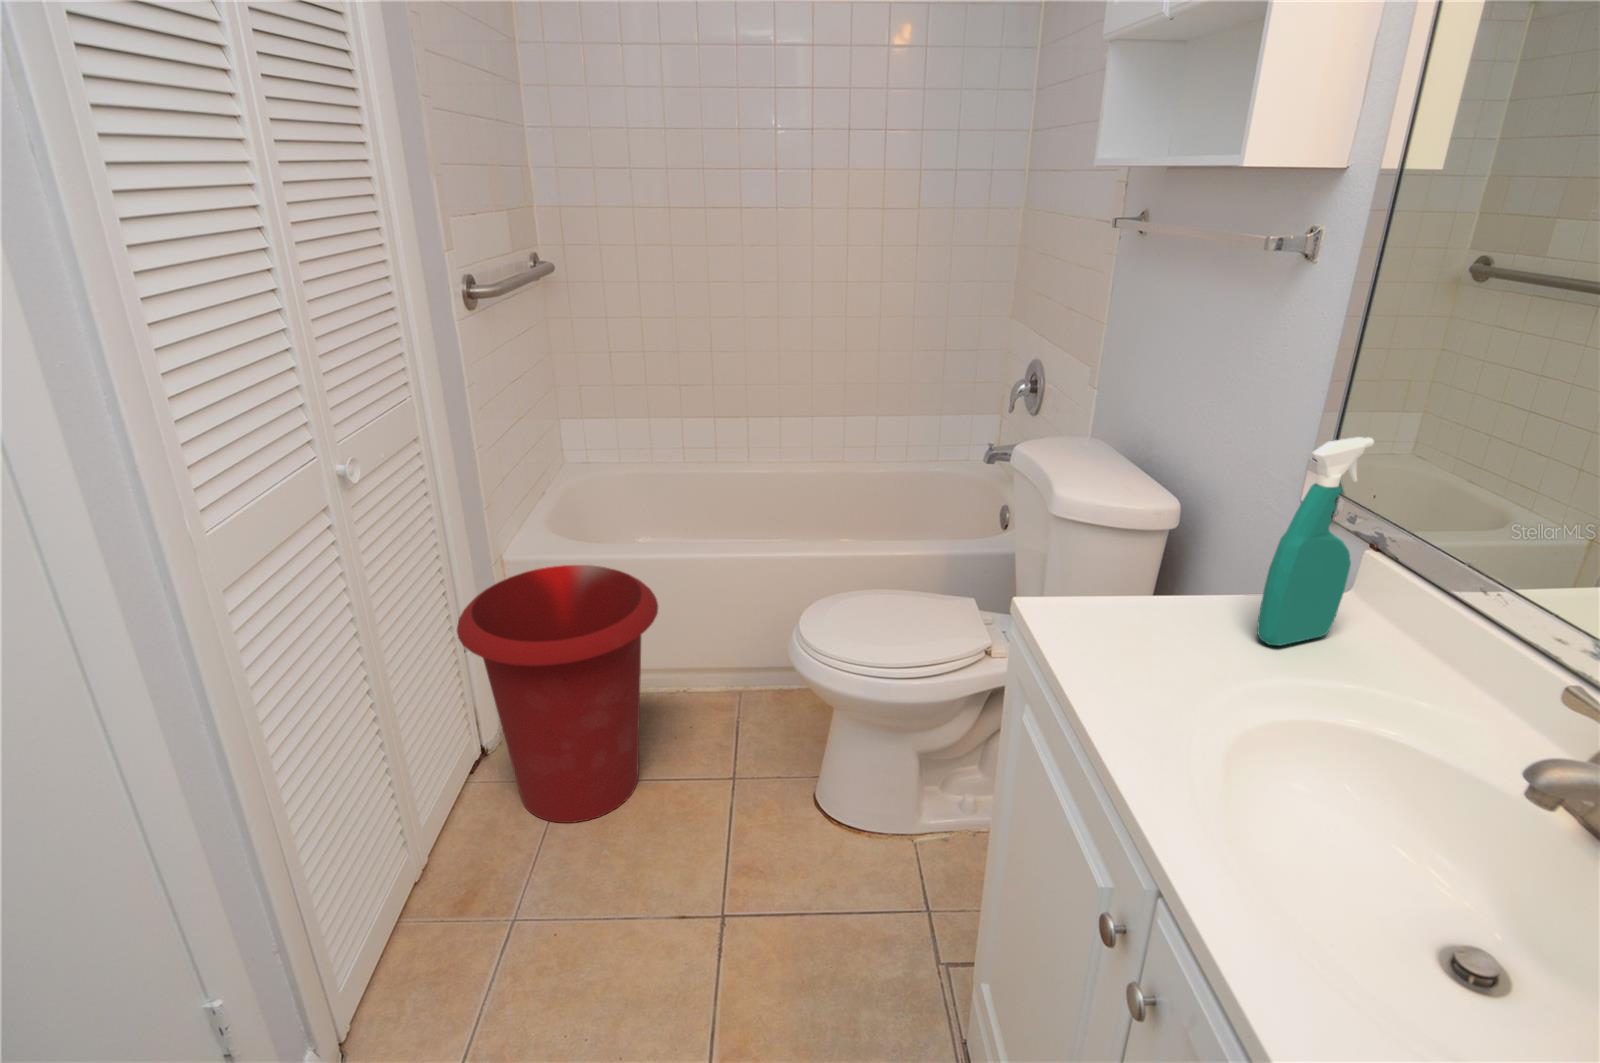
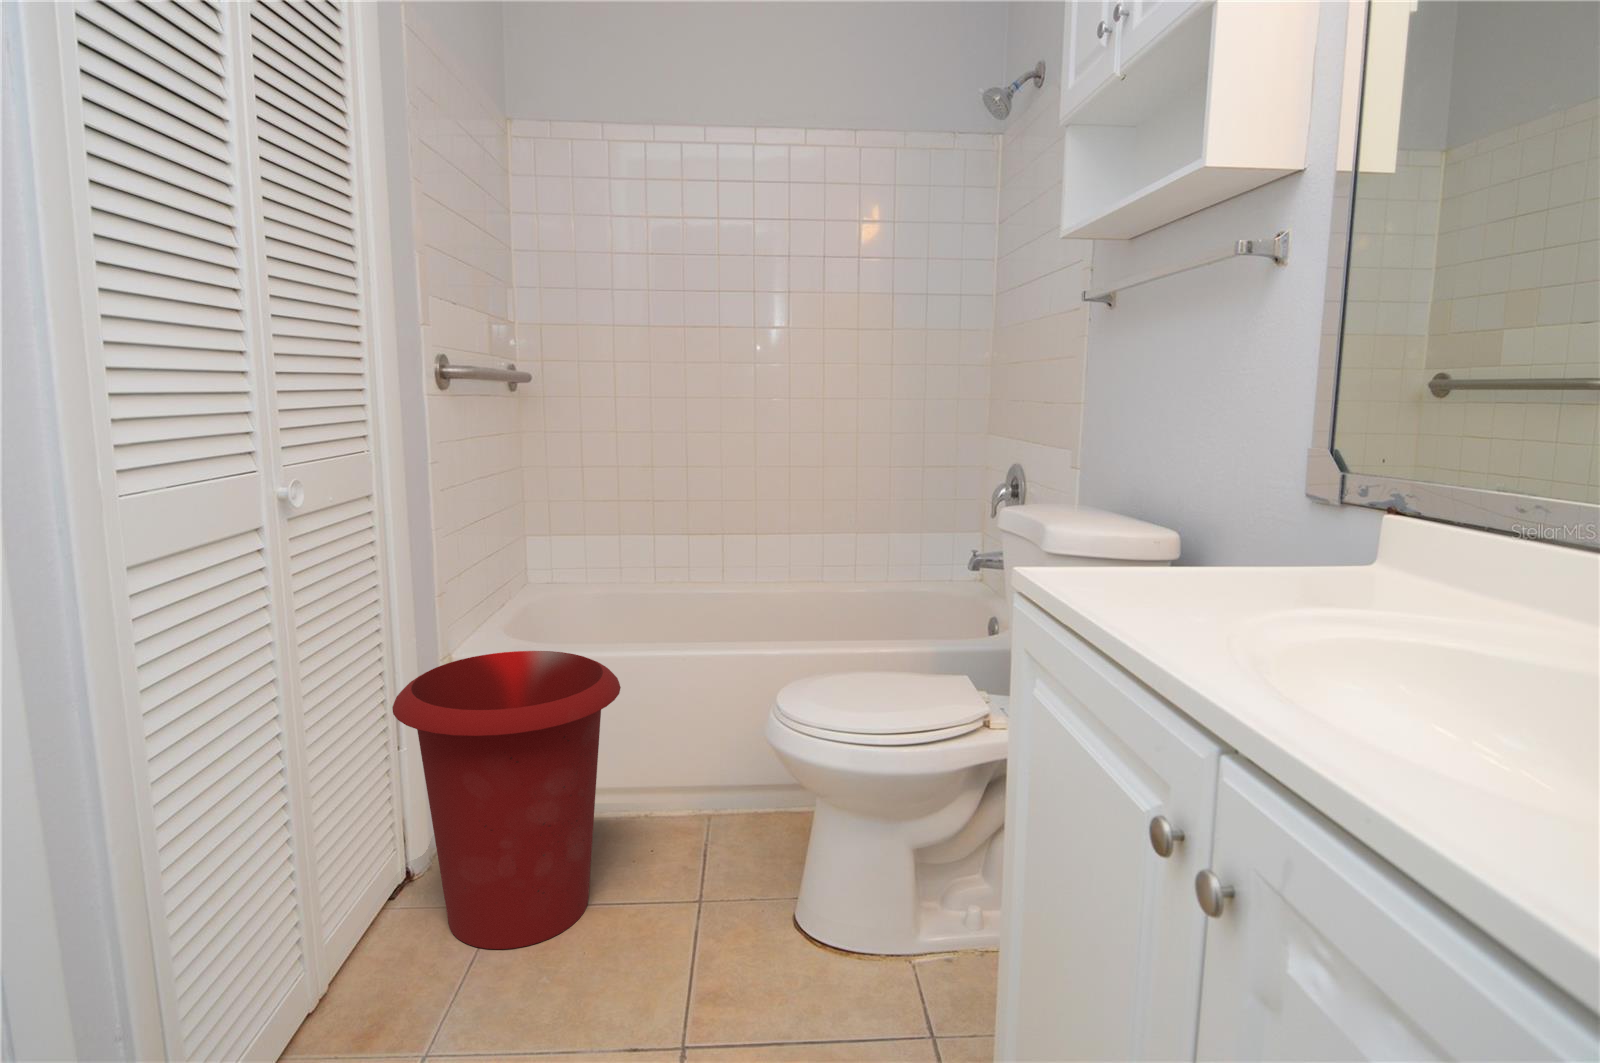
spray bottle: present [1257,437,1374,645] -> none [1289,356,1384,592]

